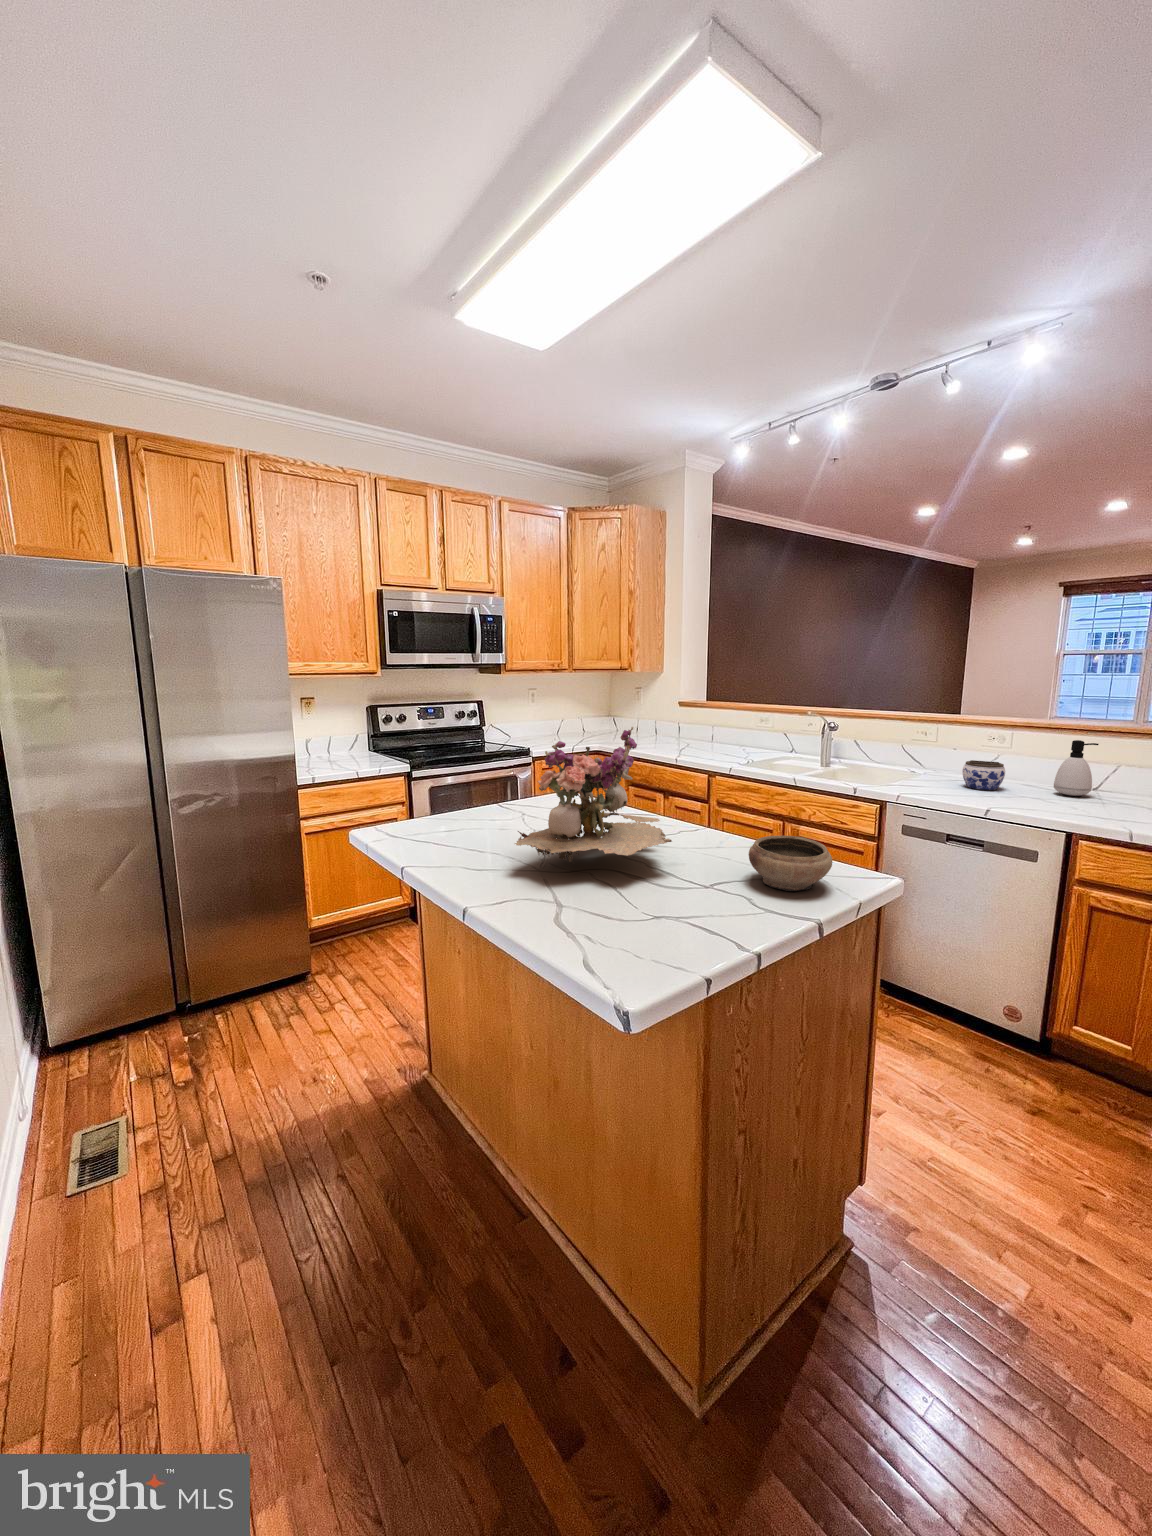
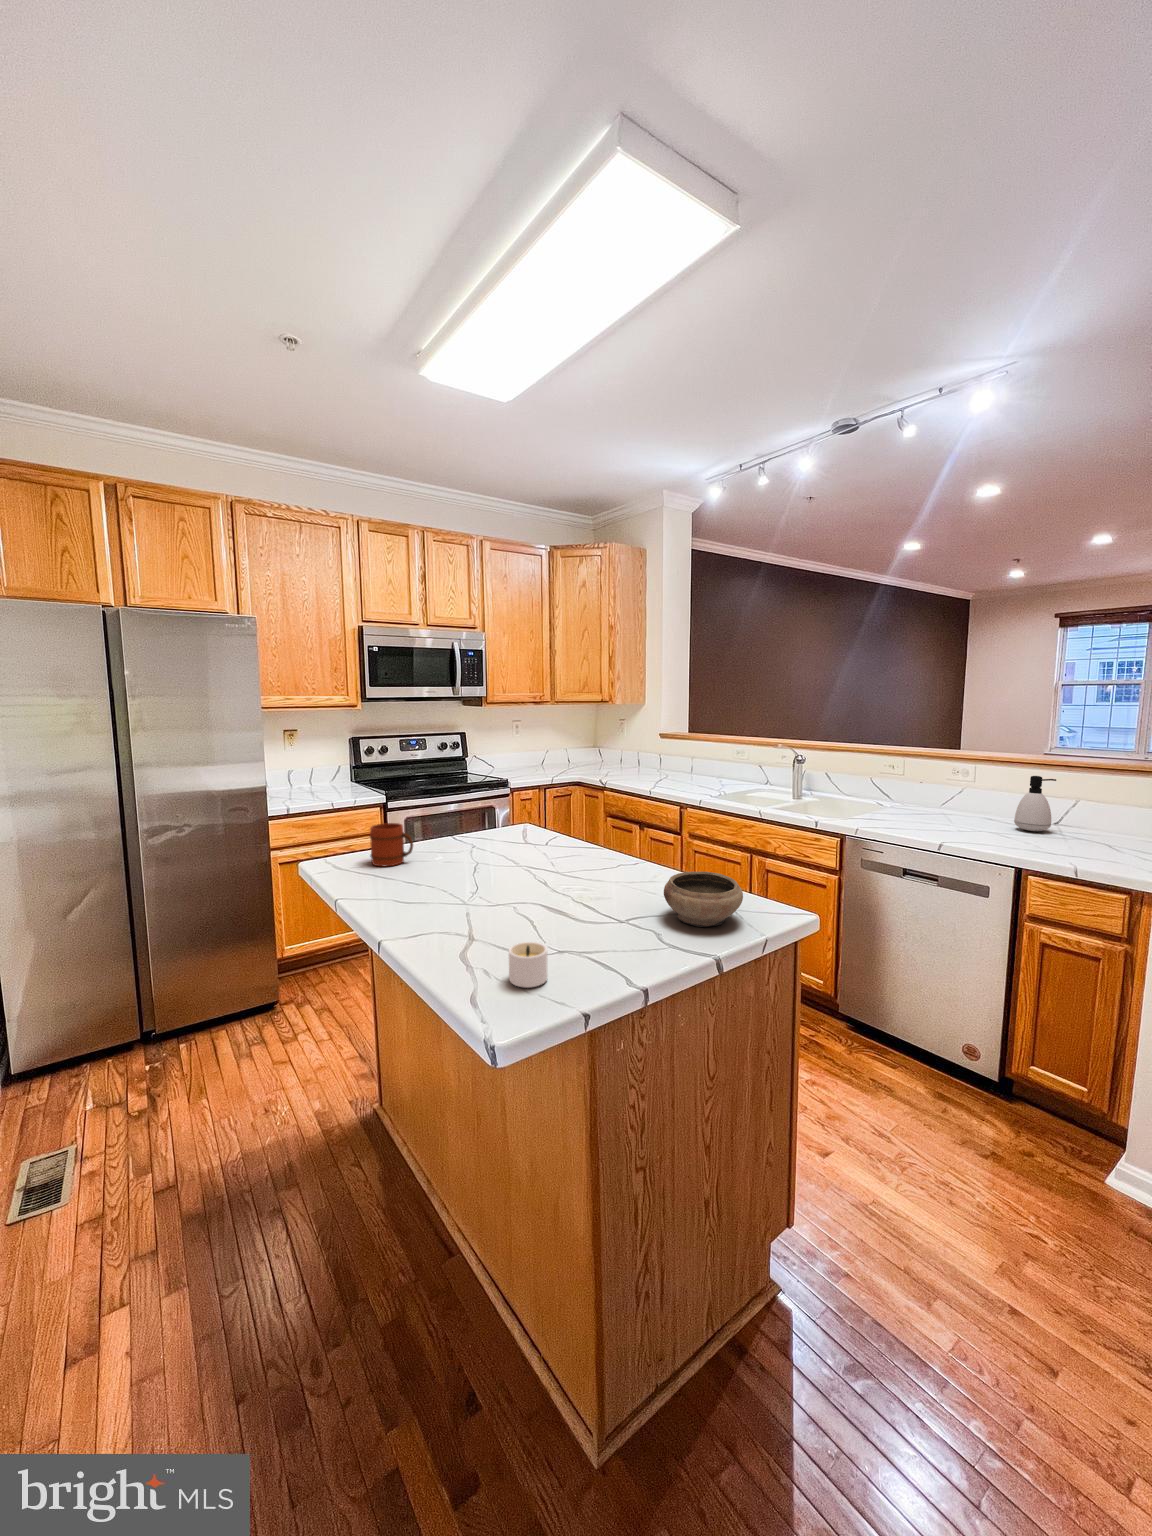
flower arrangement: present [515,727,672,863] -> none [437,763,592,897]
jar: present [963,760,1005,790] -> none [925,795,967,825]
mug: none [426,790,470,834] -> present [370,823,413,866]
candle: none [618,907,670,953] -> present [509,942,548,987]

